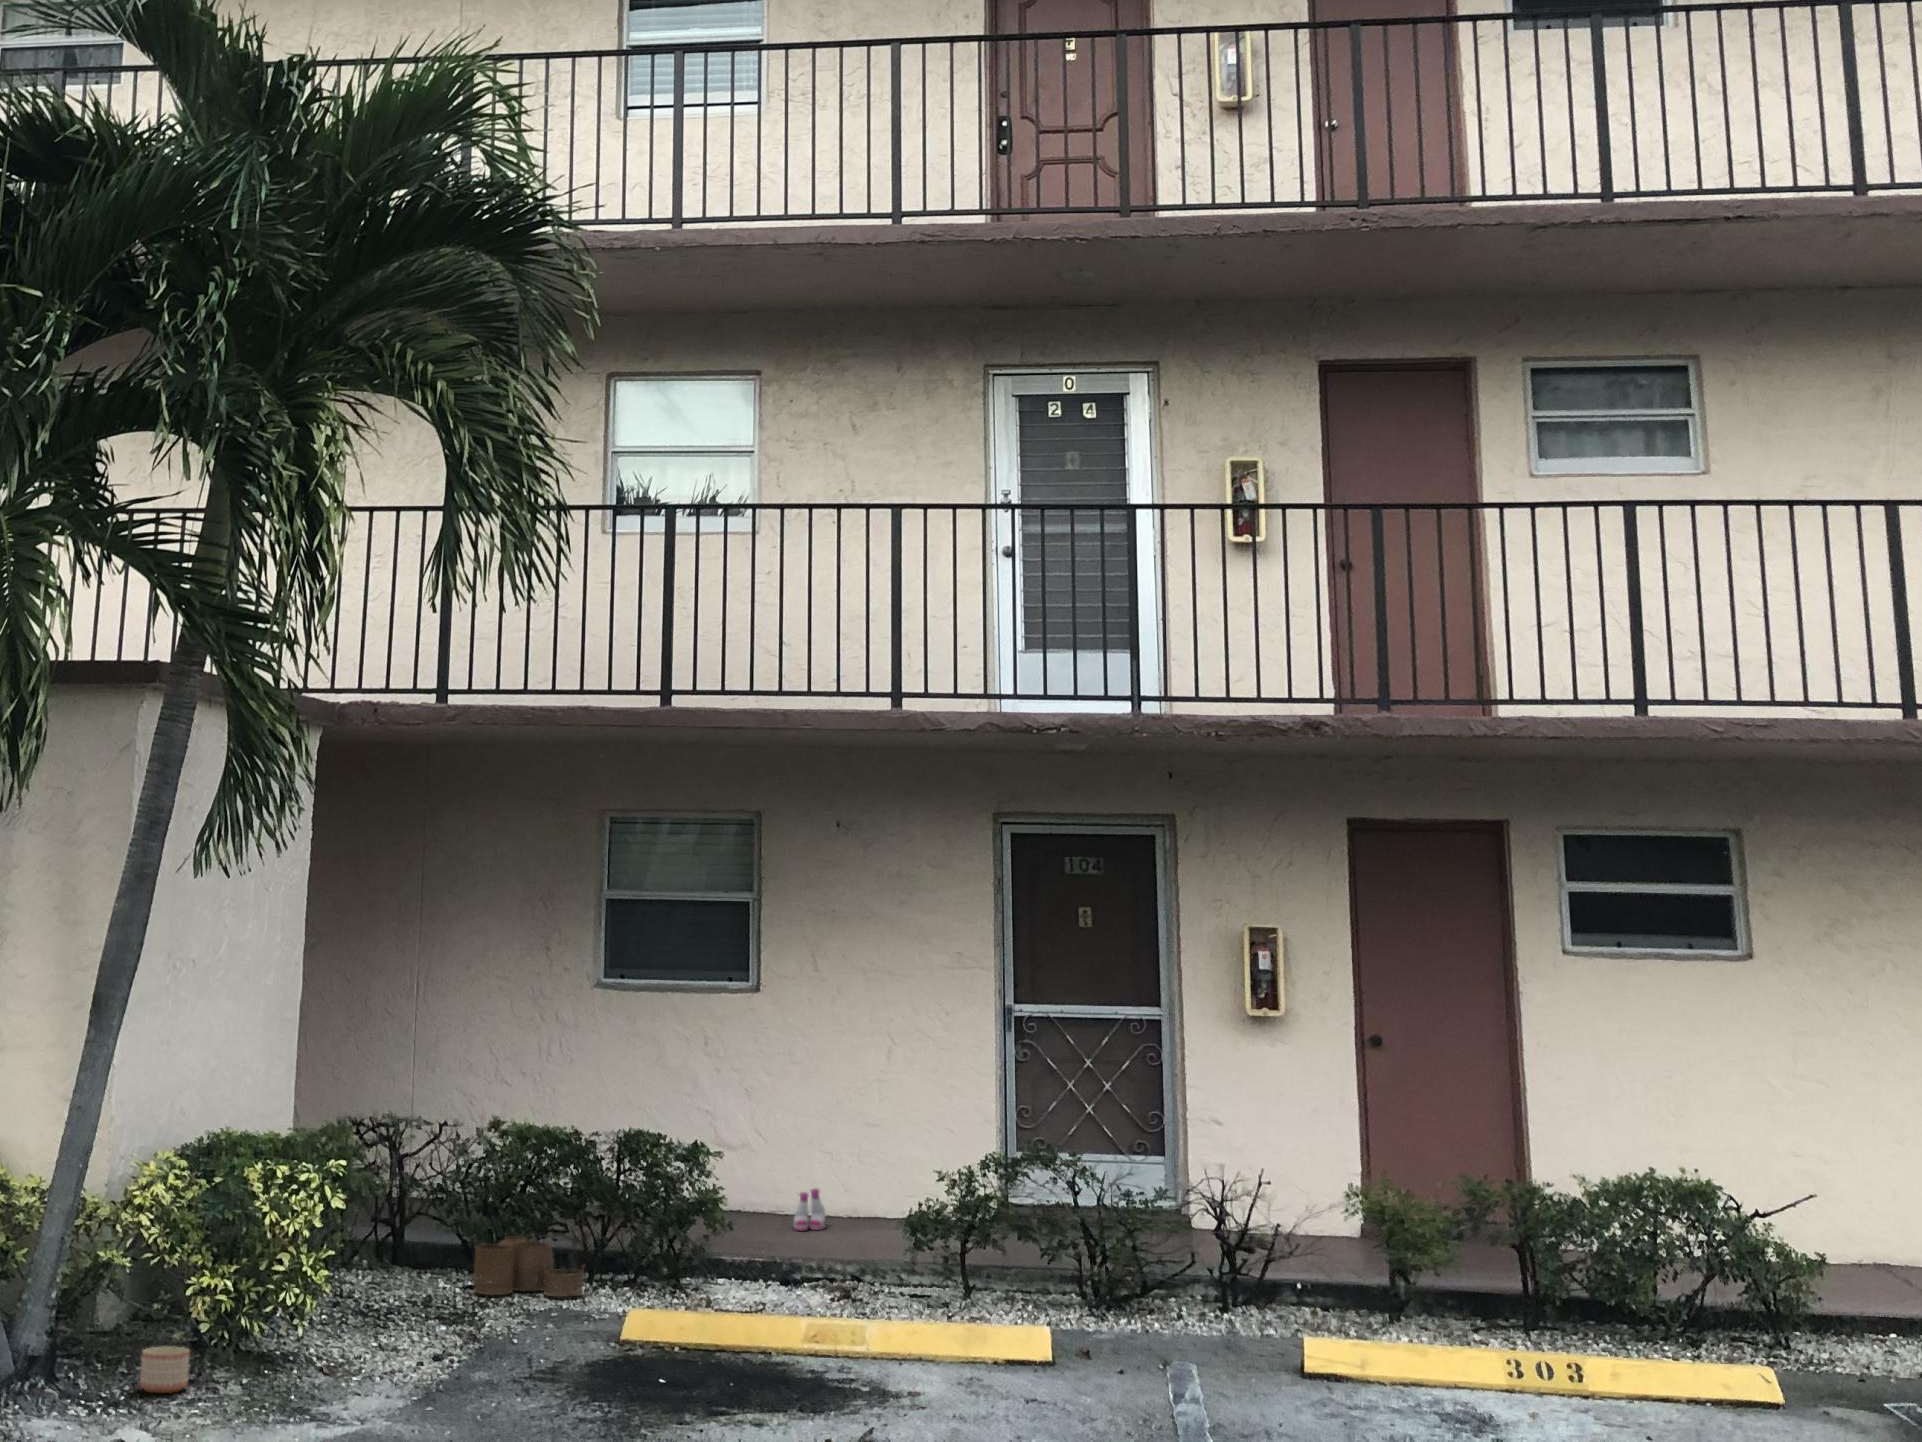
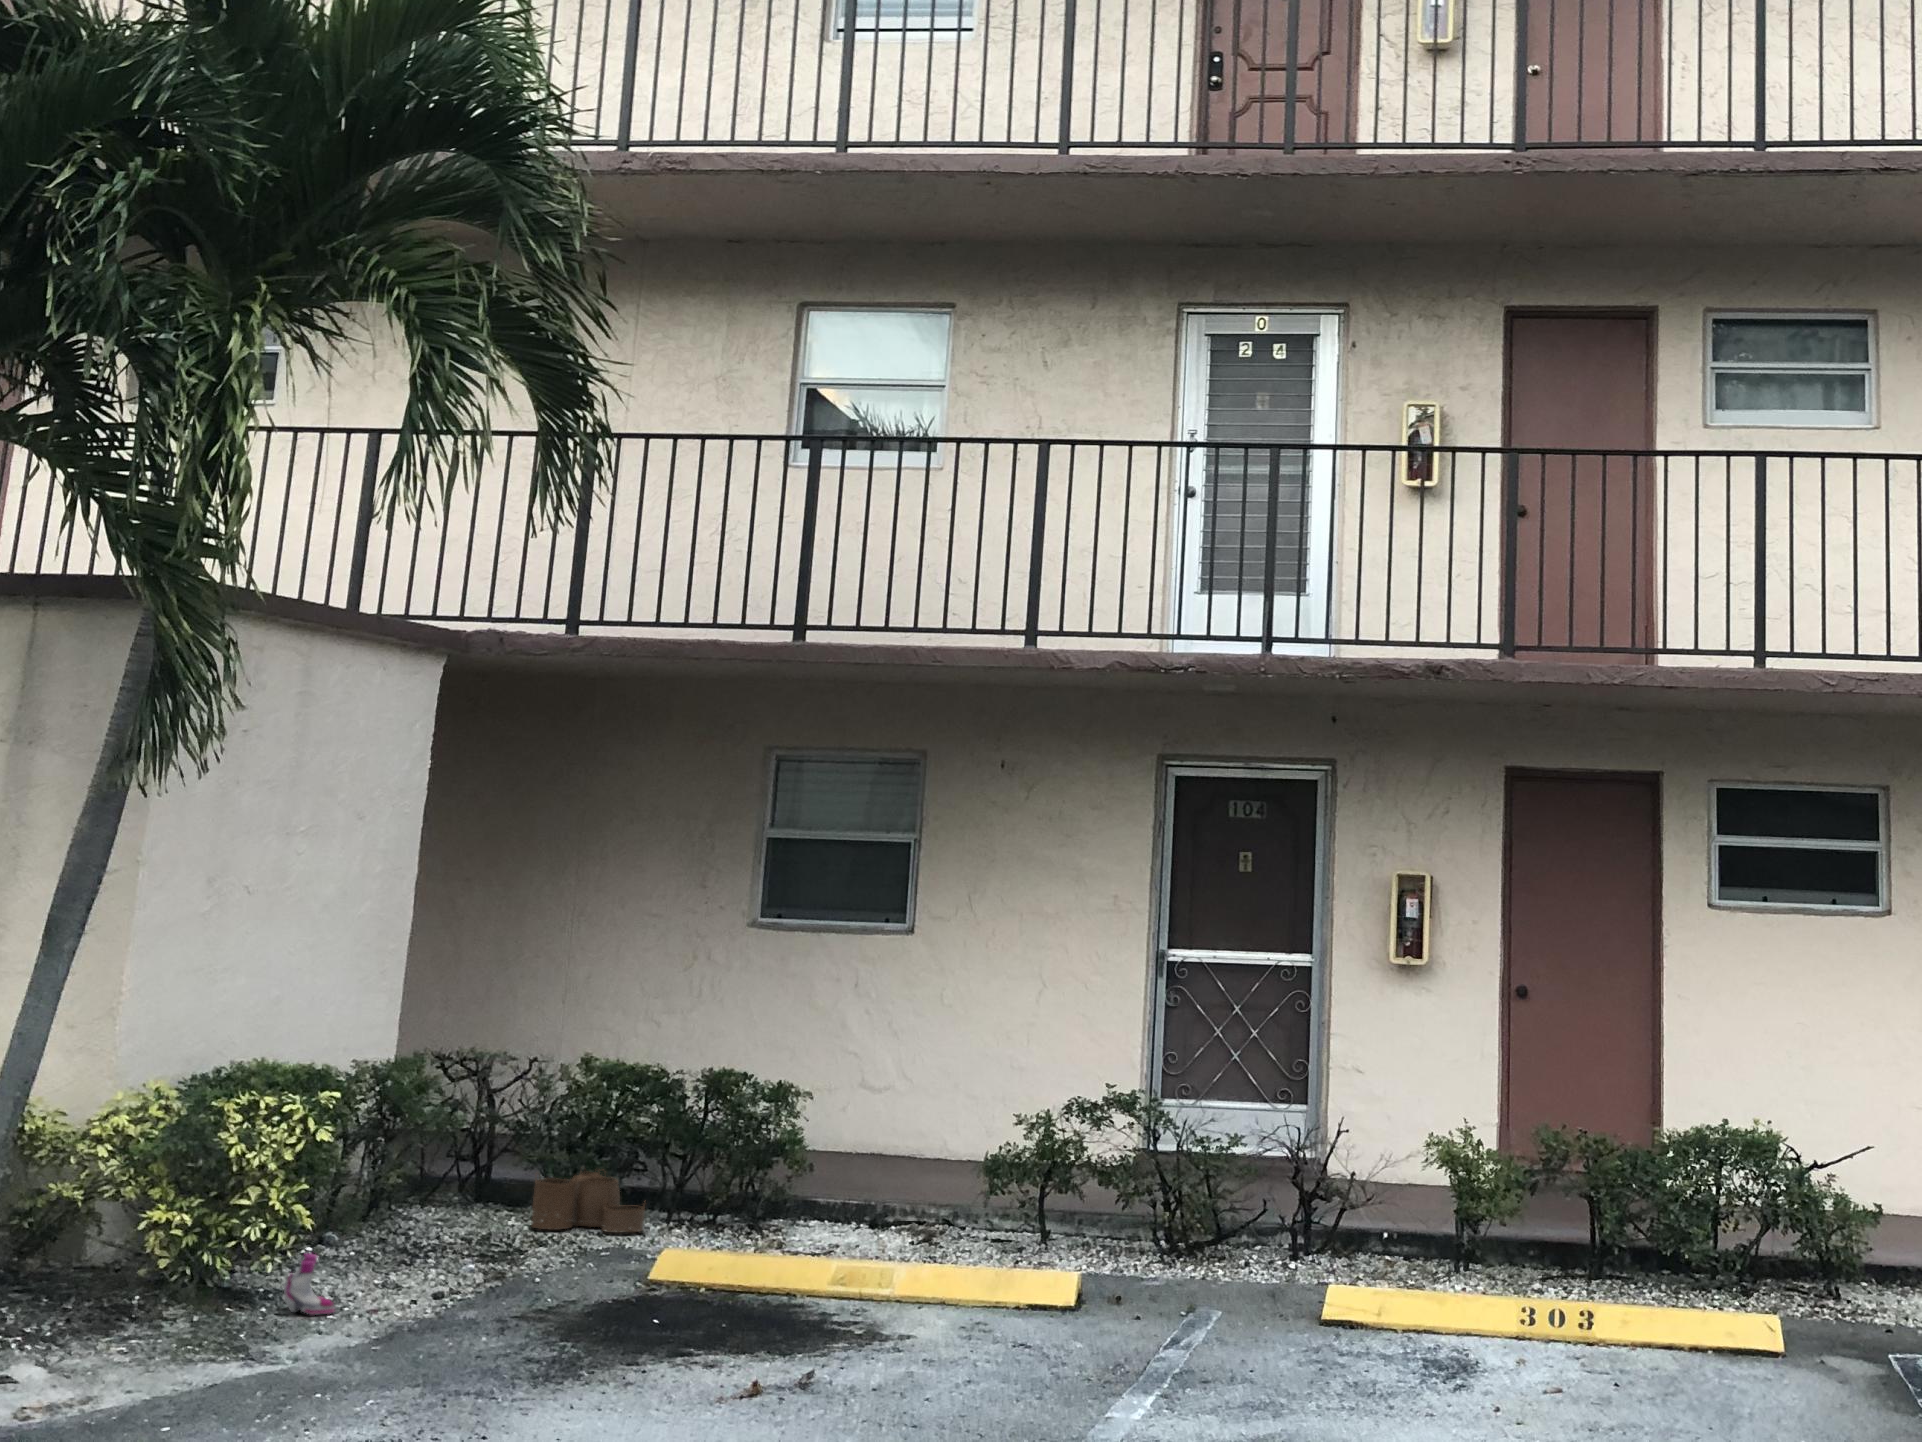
boots: present [793,1189,826,1230] -> present [284,1253,335,1315]
planter: present [140,1347,190,1393] -> none [93,1269,150,1316]

